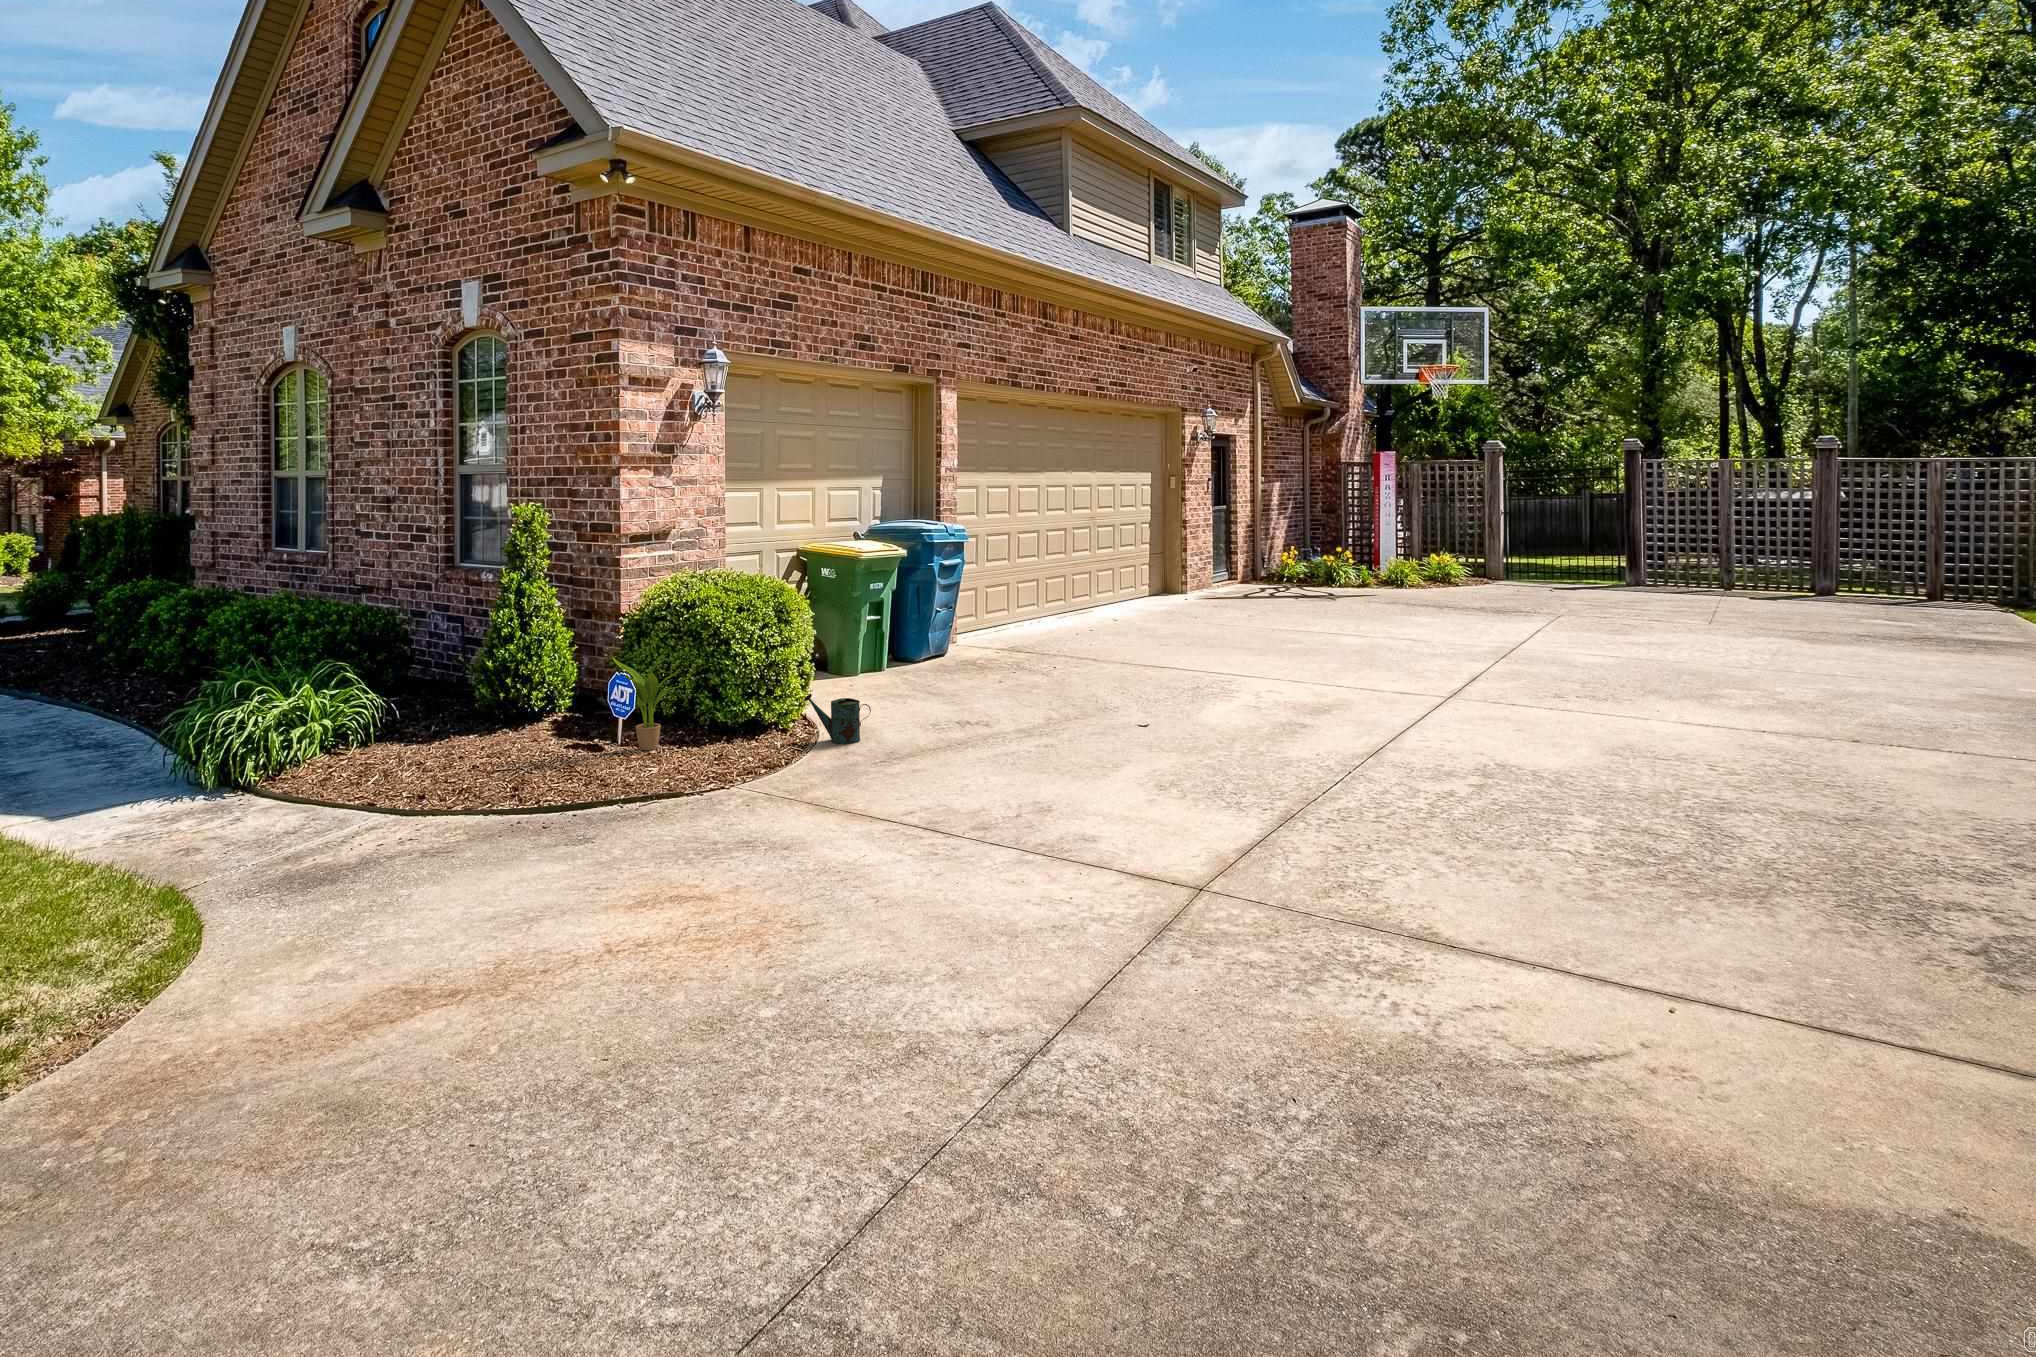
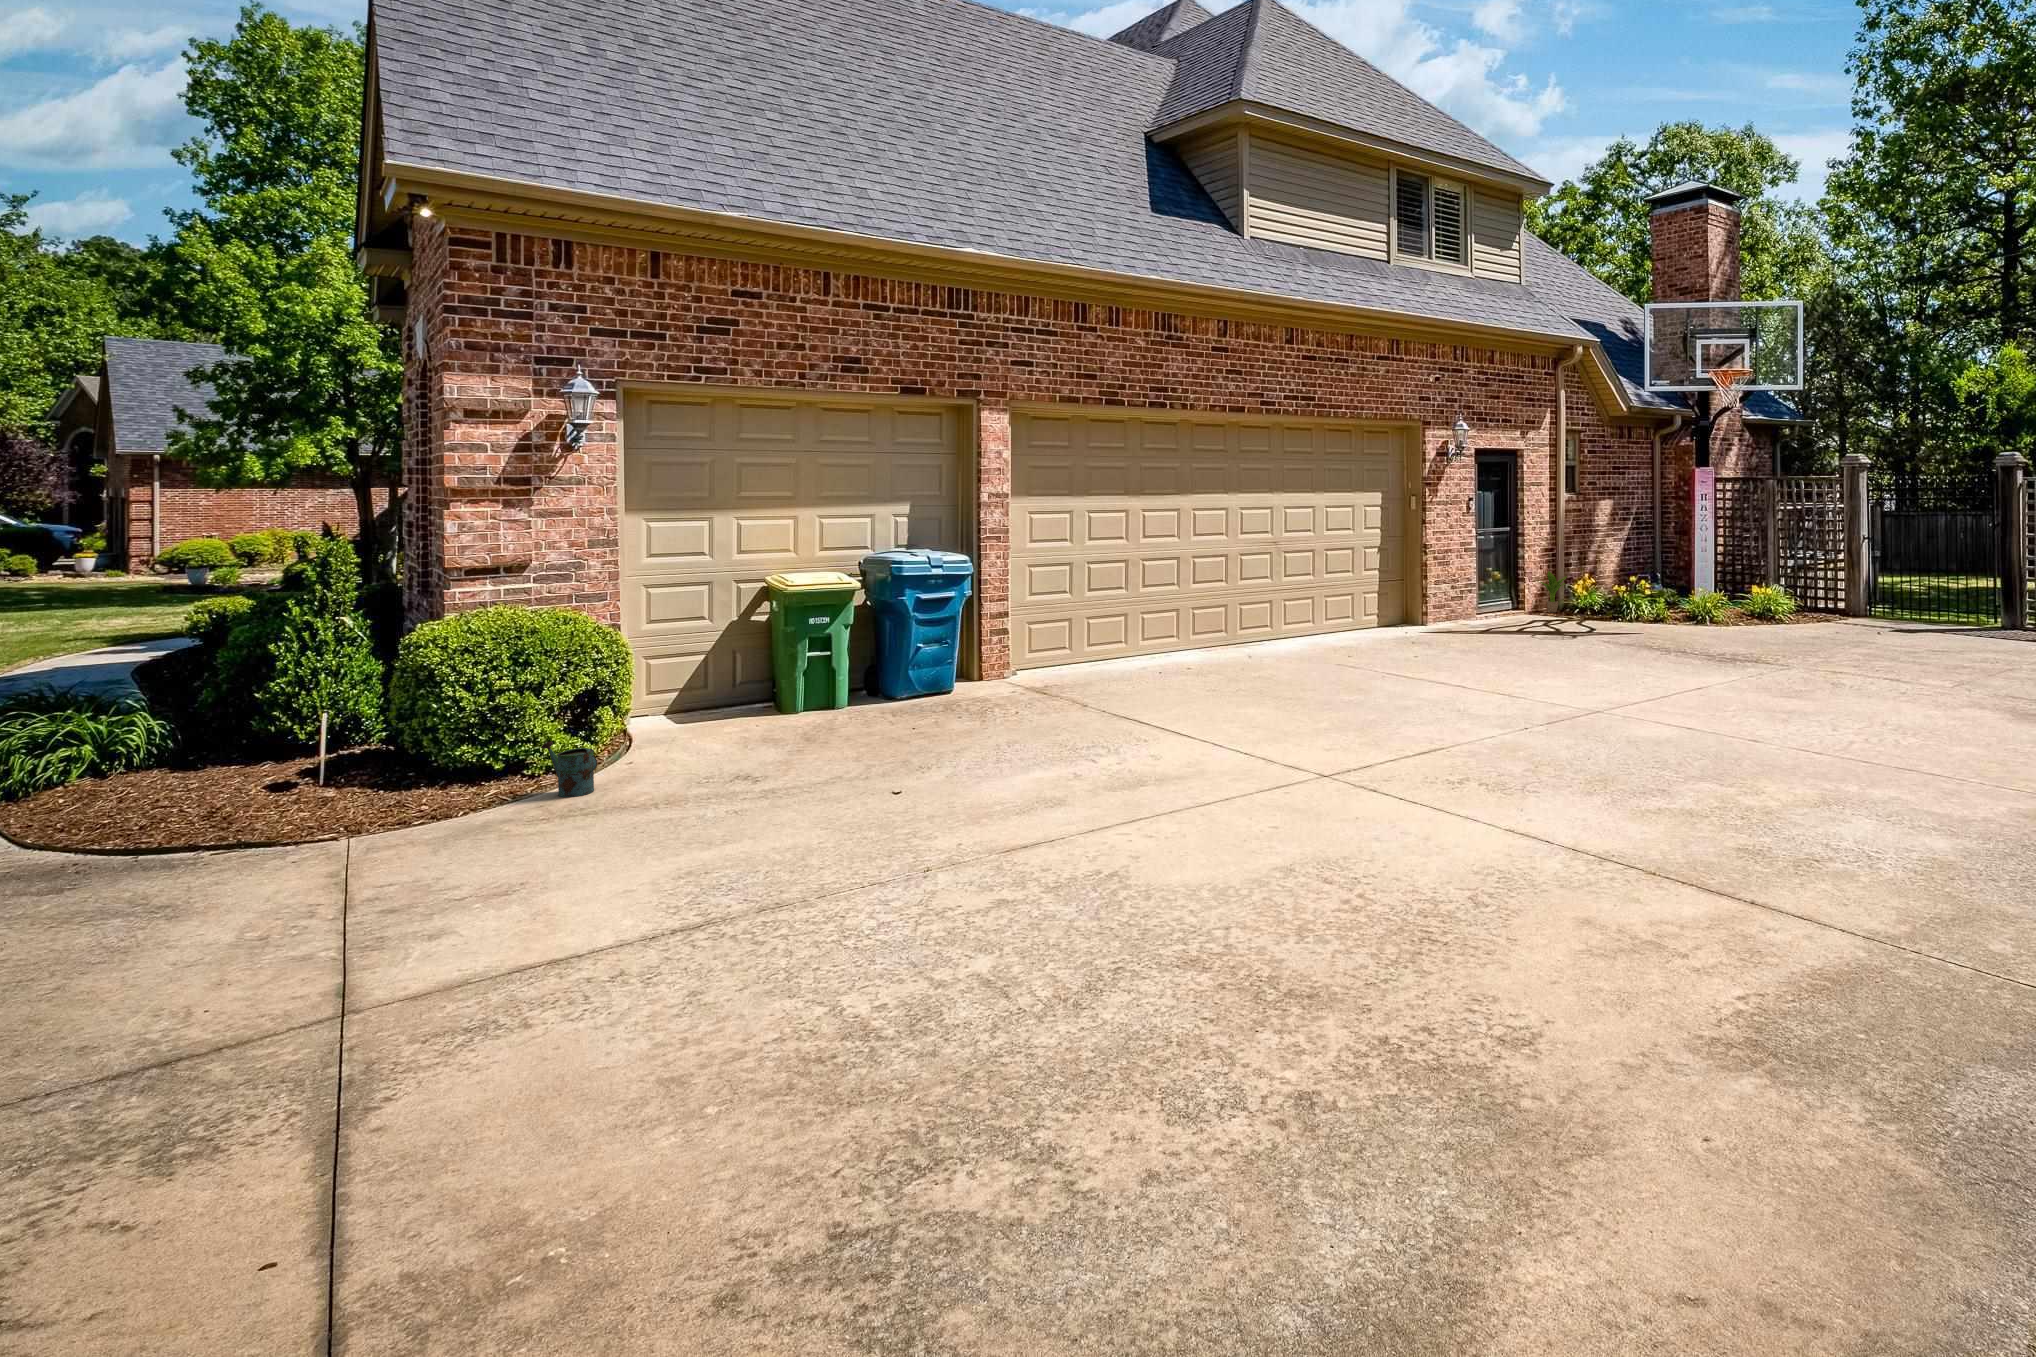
potted plant: present [613,658,684,751] -> present [1541,571,1567,612]

